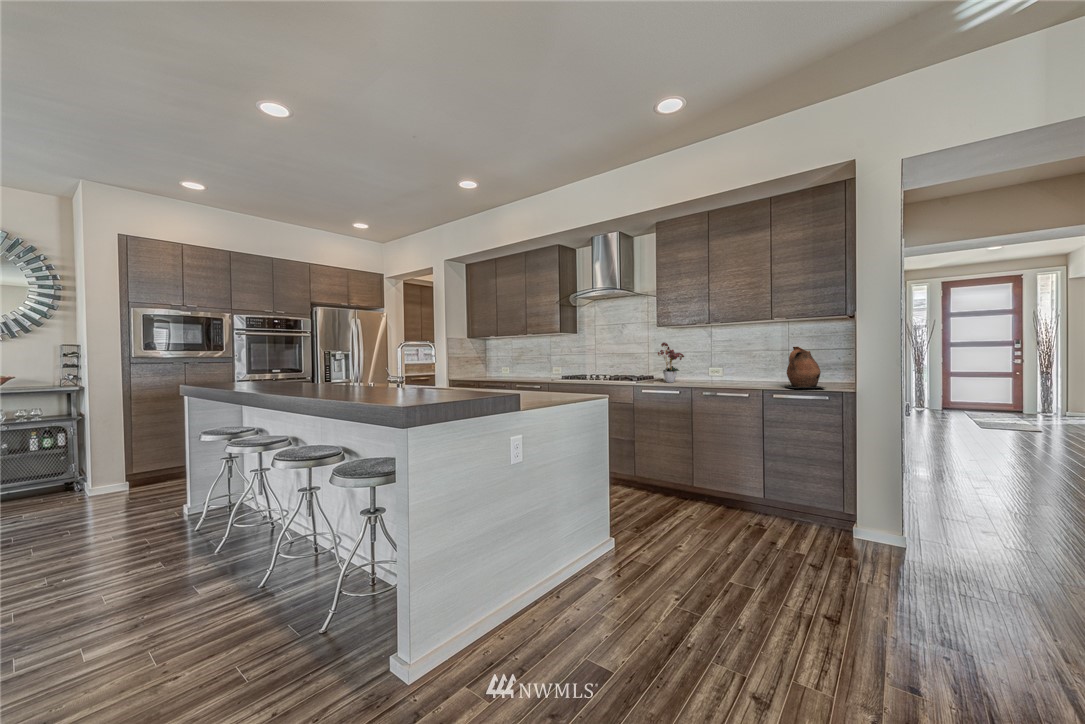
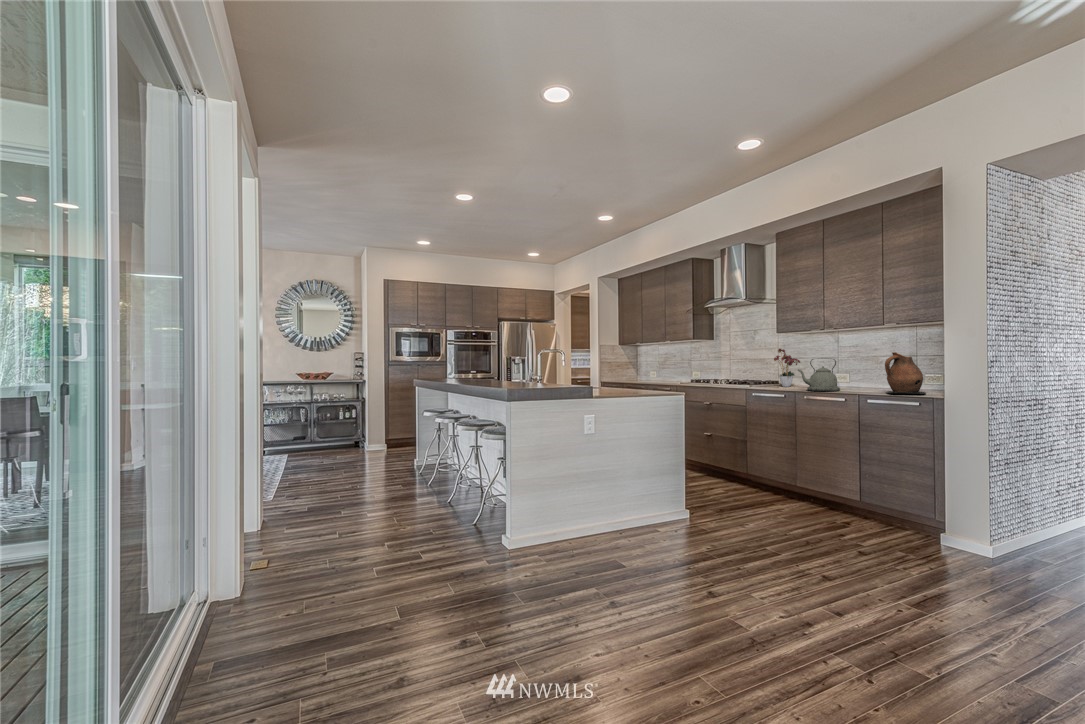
kettle: none [695,353,734,387] -> present [798,359,840,391]

